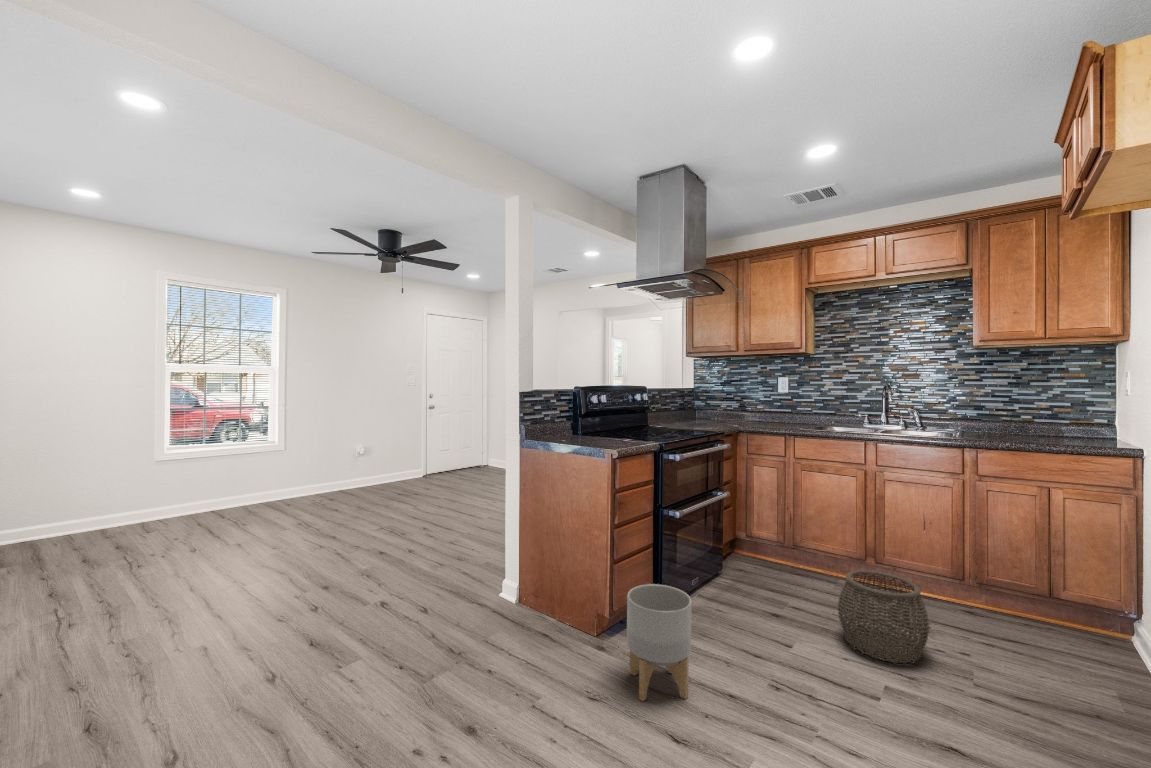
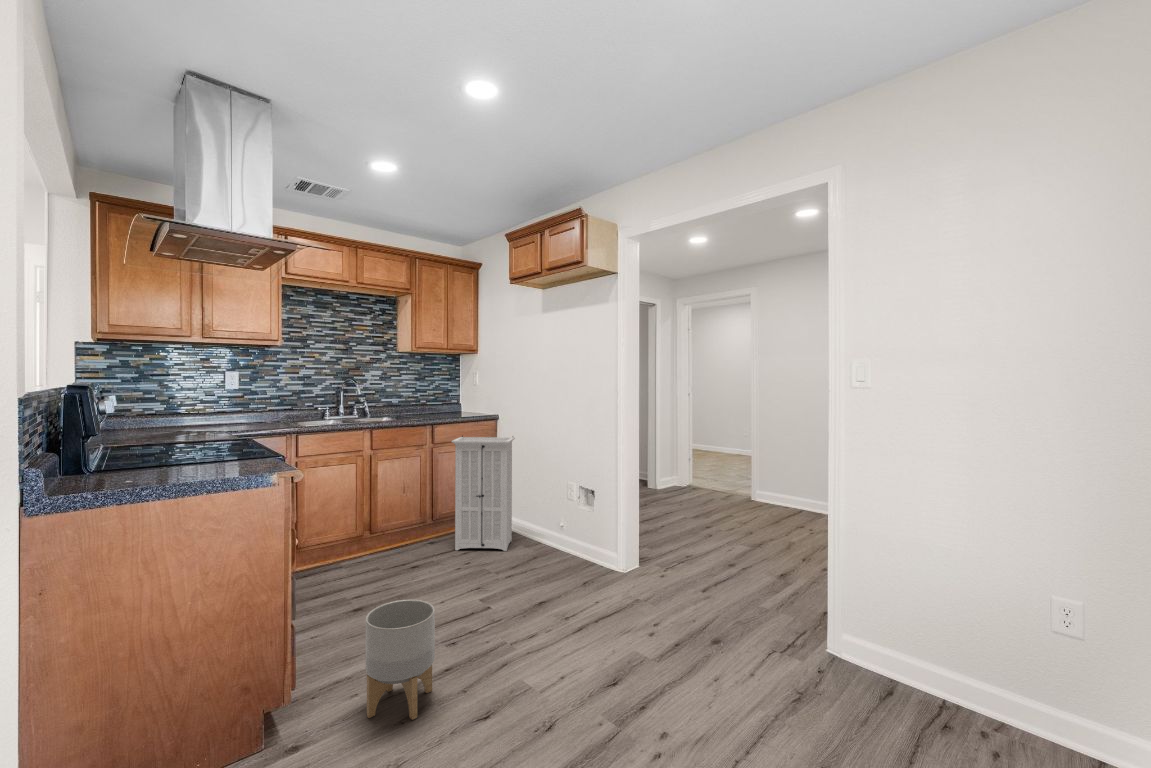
storage cabinet: none [971,465,1120,674] -> present [452,436,515,551]
woven basket: present [838,570,930,664] -> none [414,529,475,594]

